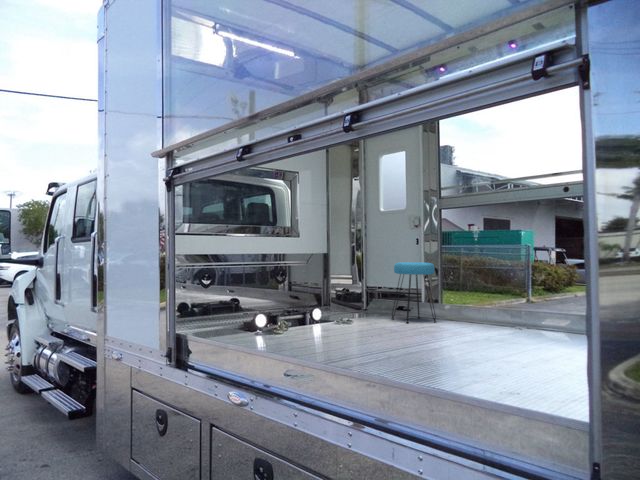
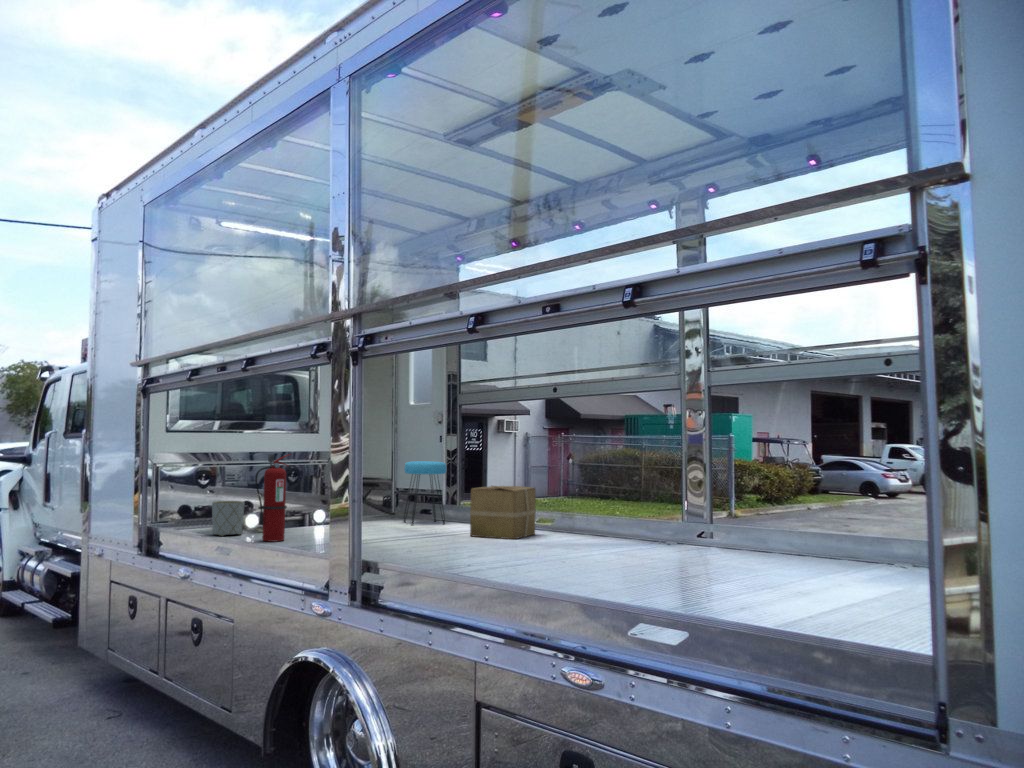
fire extinguisher: none [287,253,320,348] -> present [255,454,289,541]
cardboard box: none [497,286,557,343] -> present [470,486,536,539]
planter: none [231,302,263,339] -> present [212,501,244,536]

